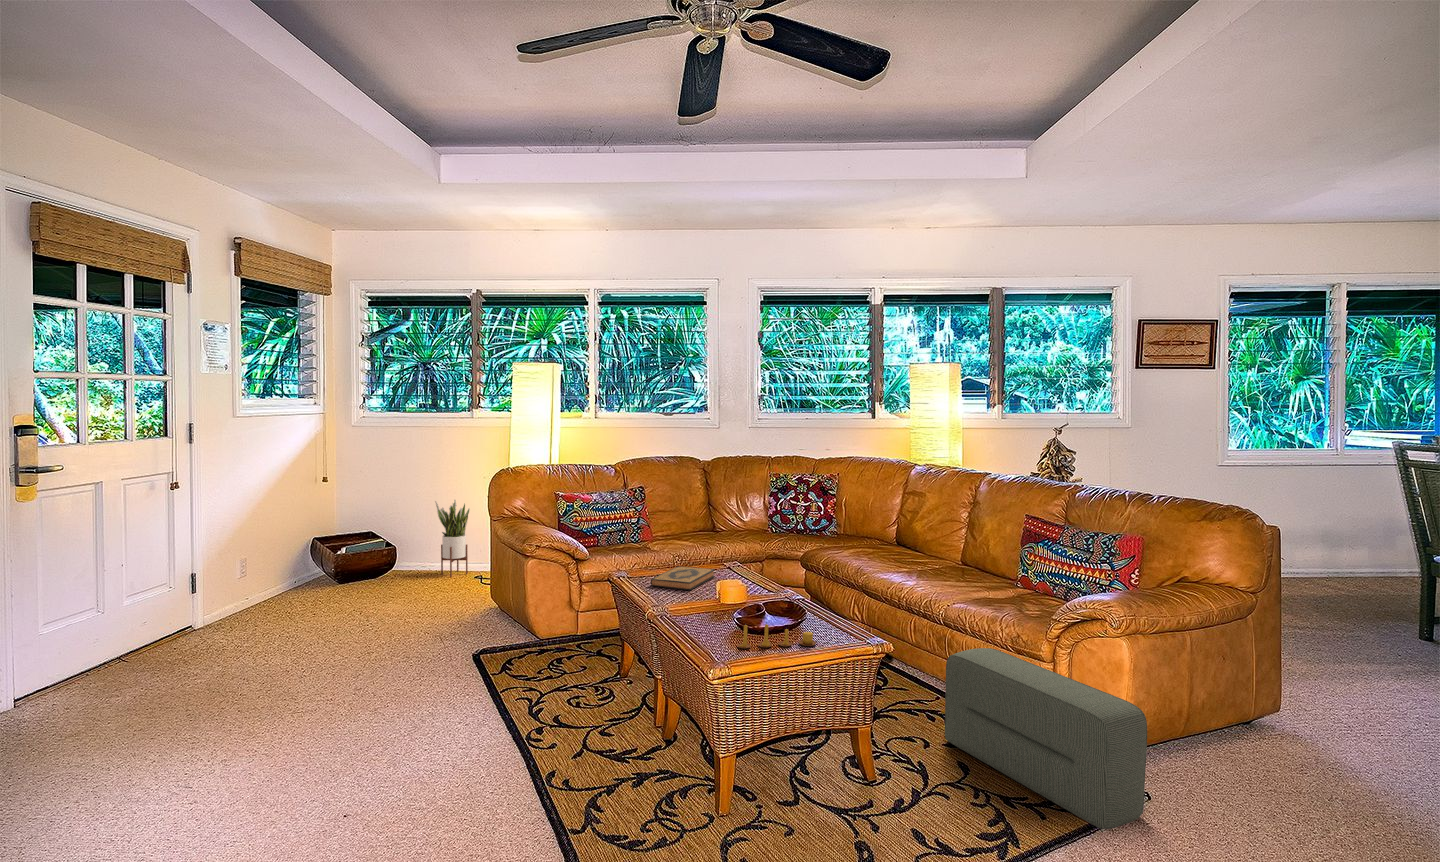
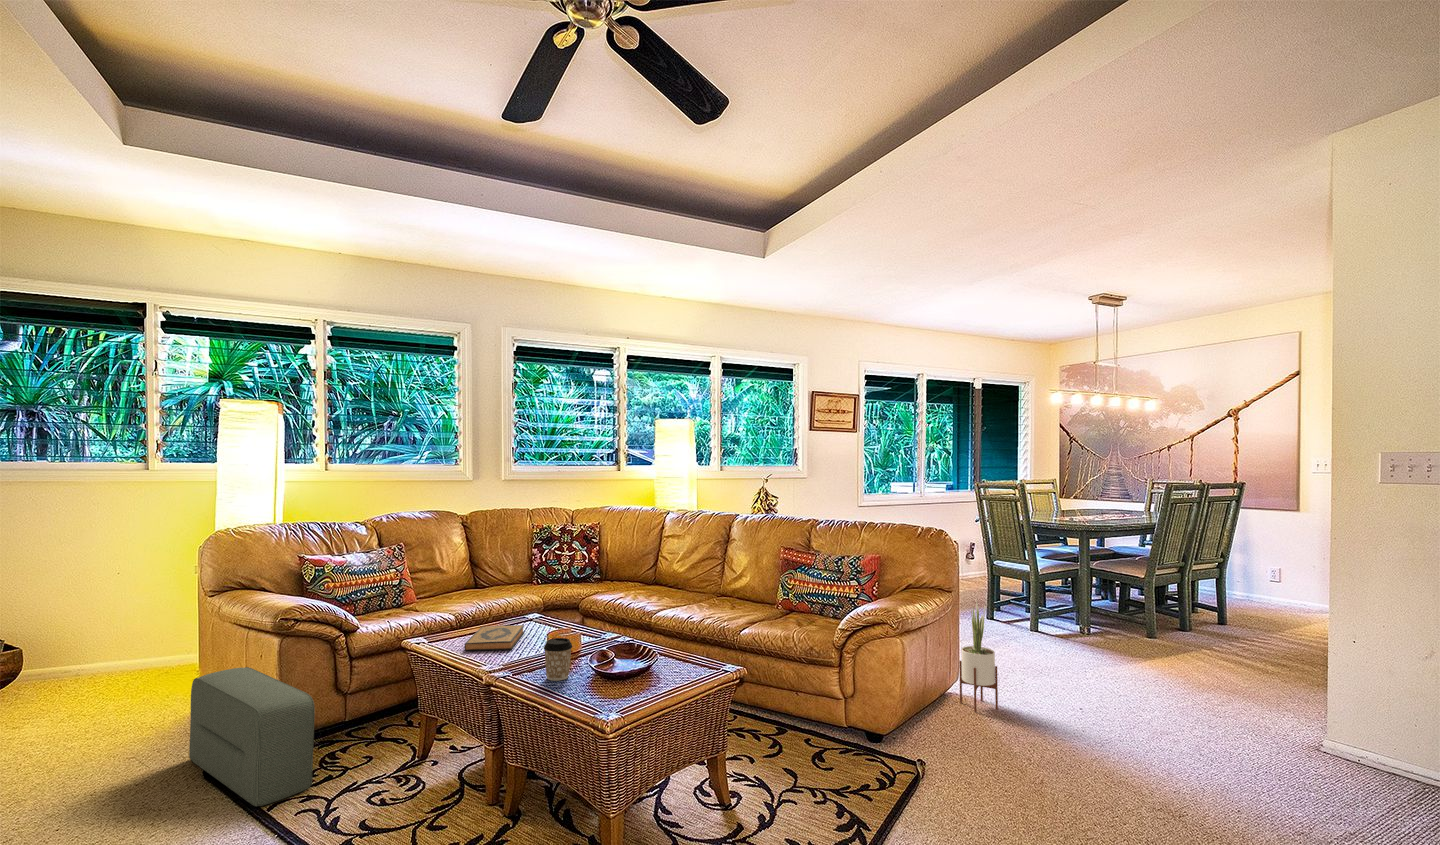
potted plant: present [435,500,470,577] -> present [959,602,998,712]
coffee cup: none [694,584,721,624] -> present [544,638,572,681]
candle: present [737,624,816,649] -> none [610,668,680,698]
pouf: present [945,648,1147,829] -> present [189,667,315,806]

